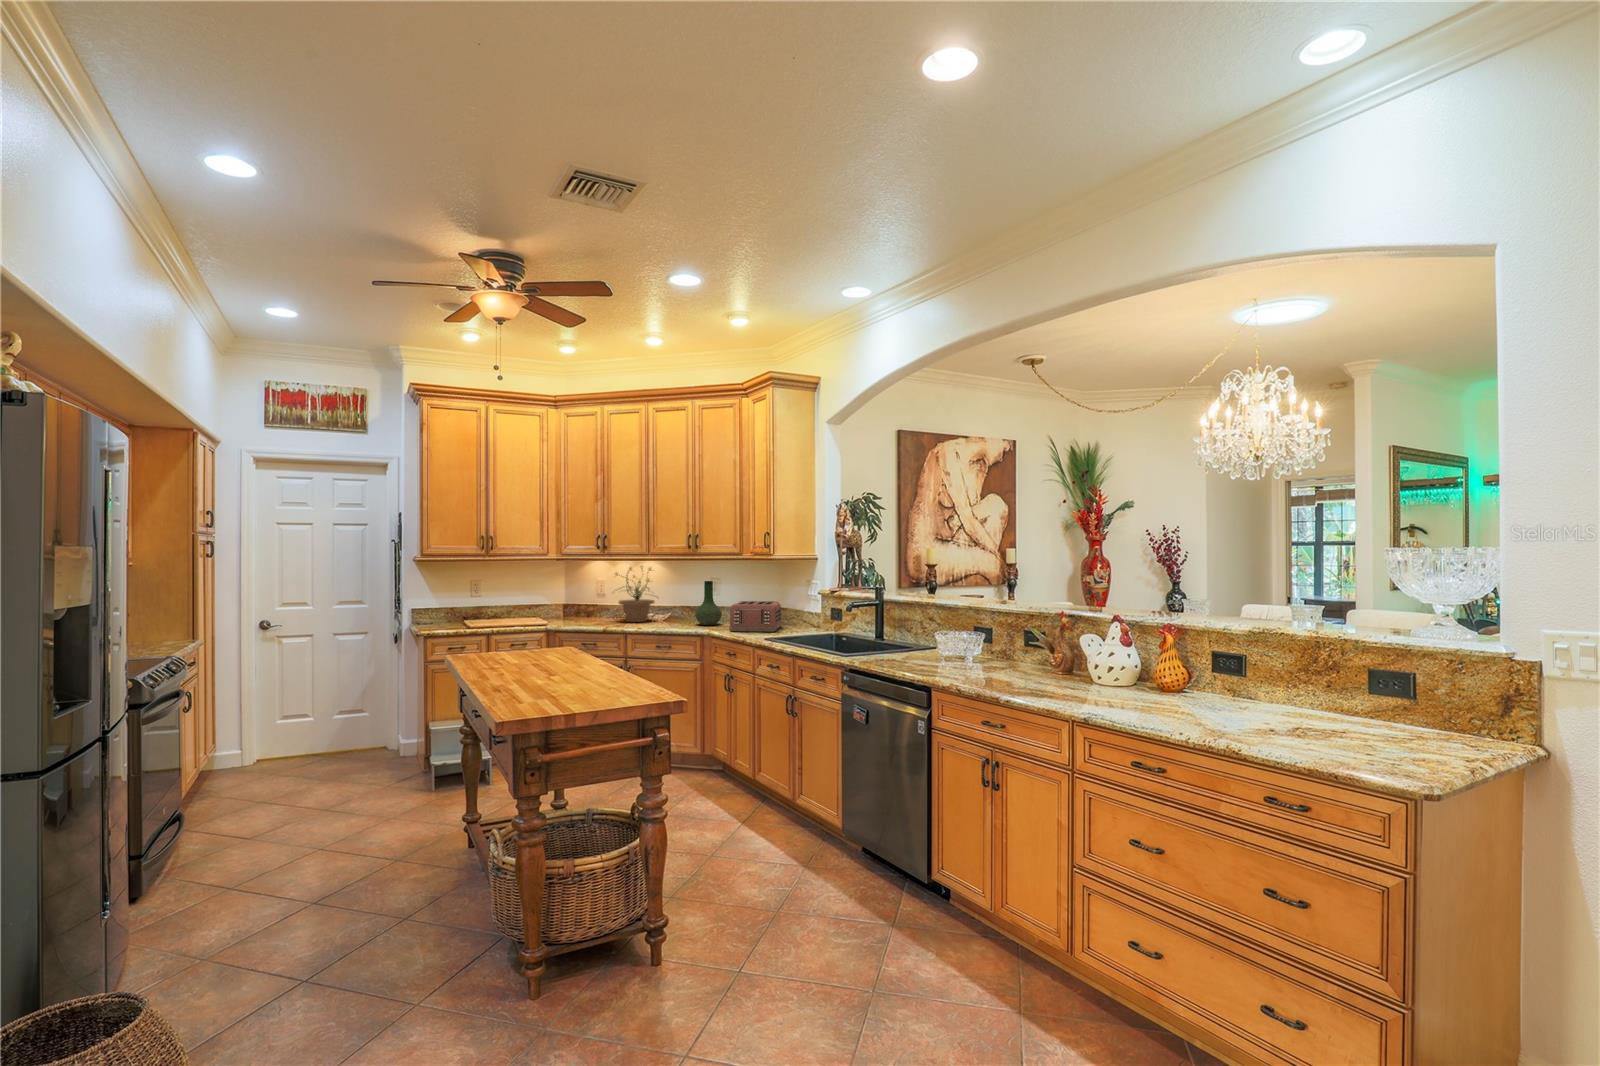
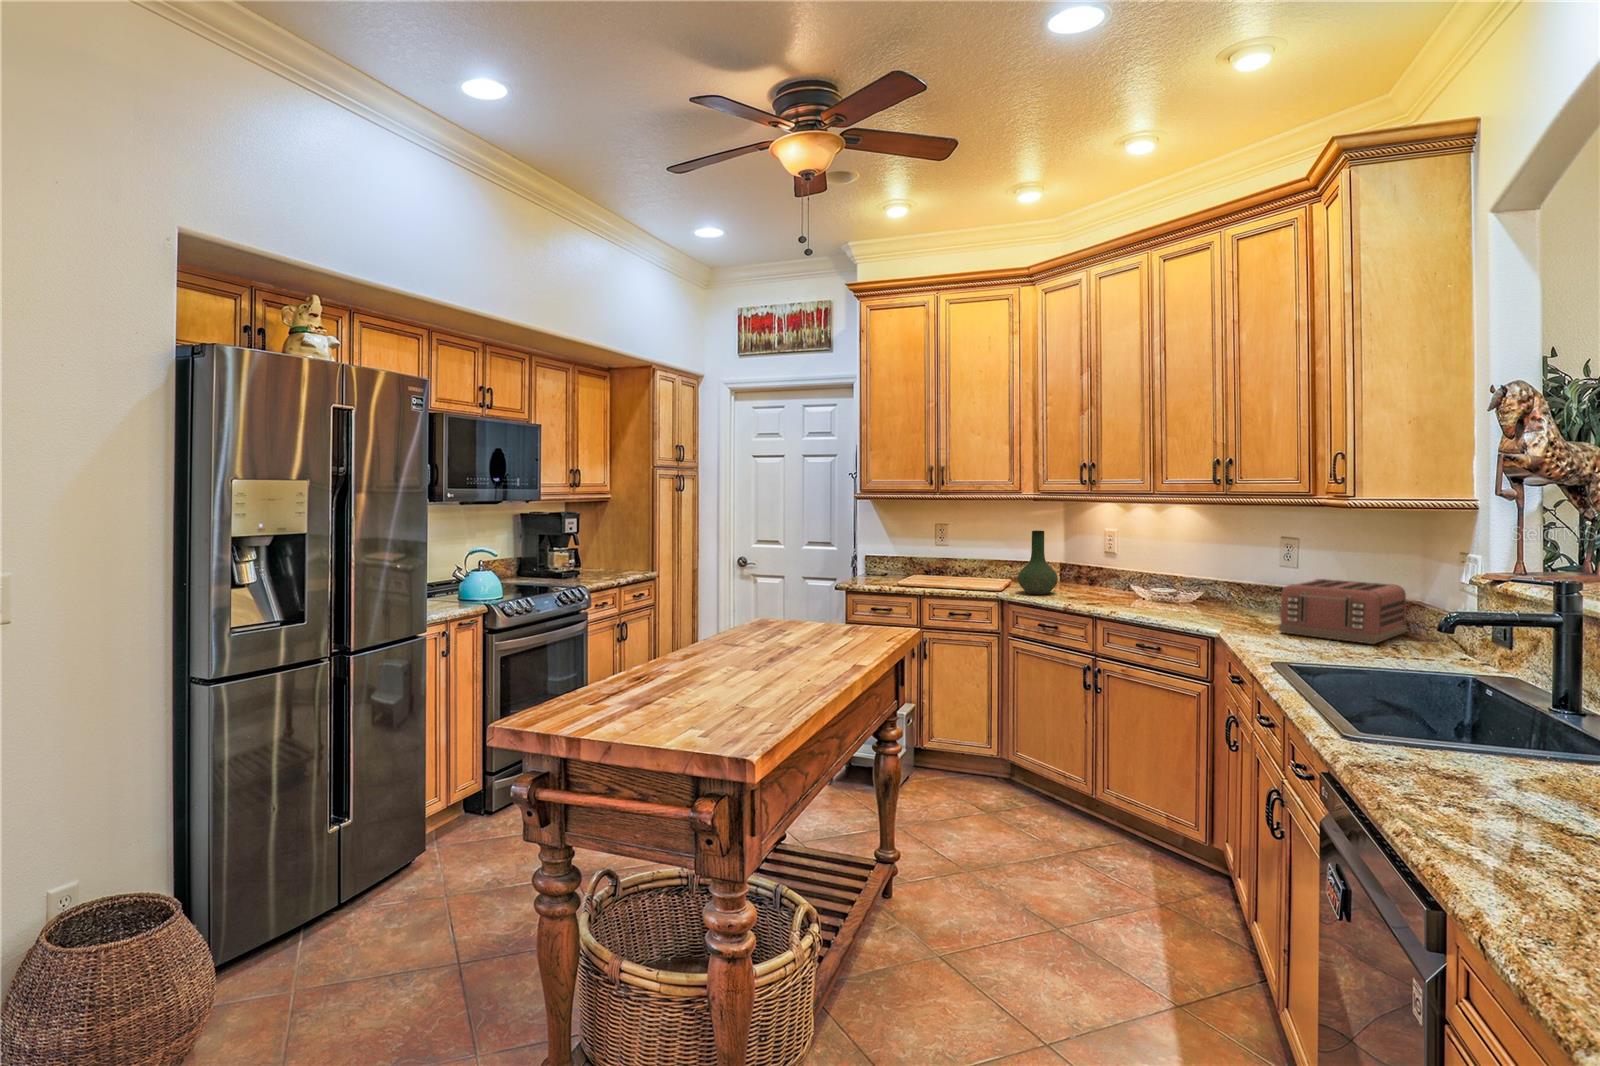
potted plant: present [615,566,655,622] -> none [1103,509,1179,598]
vase: present [695,581,722,625] -> present [1018,530,1058,594]

